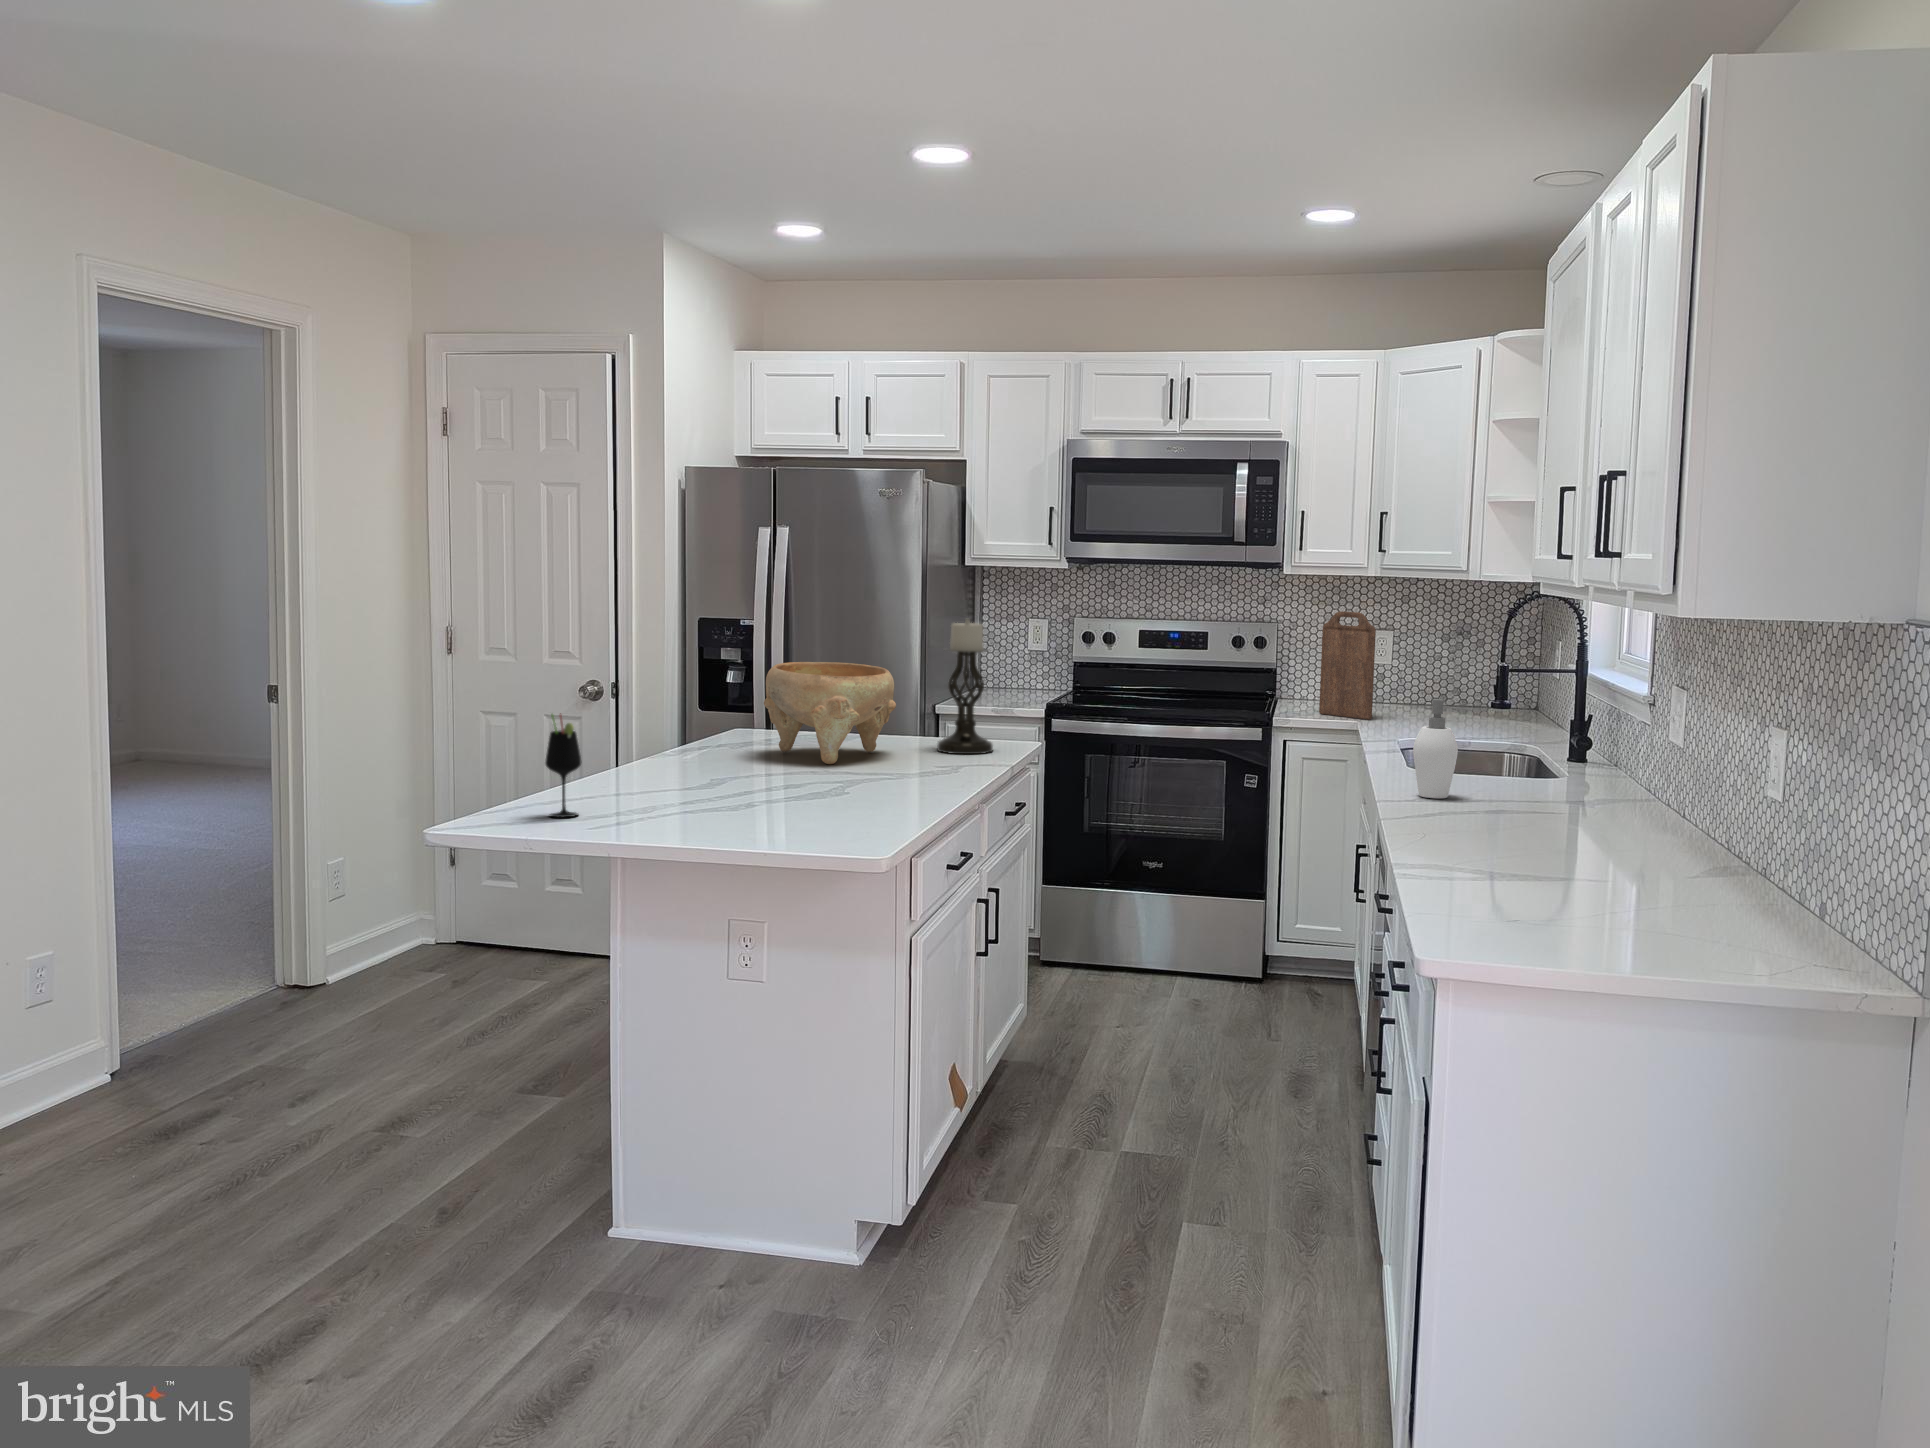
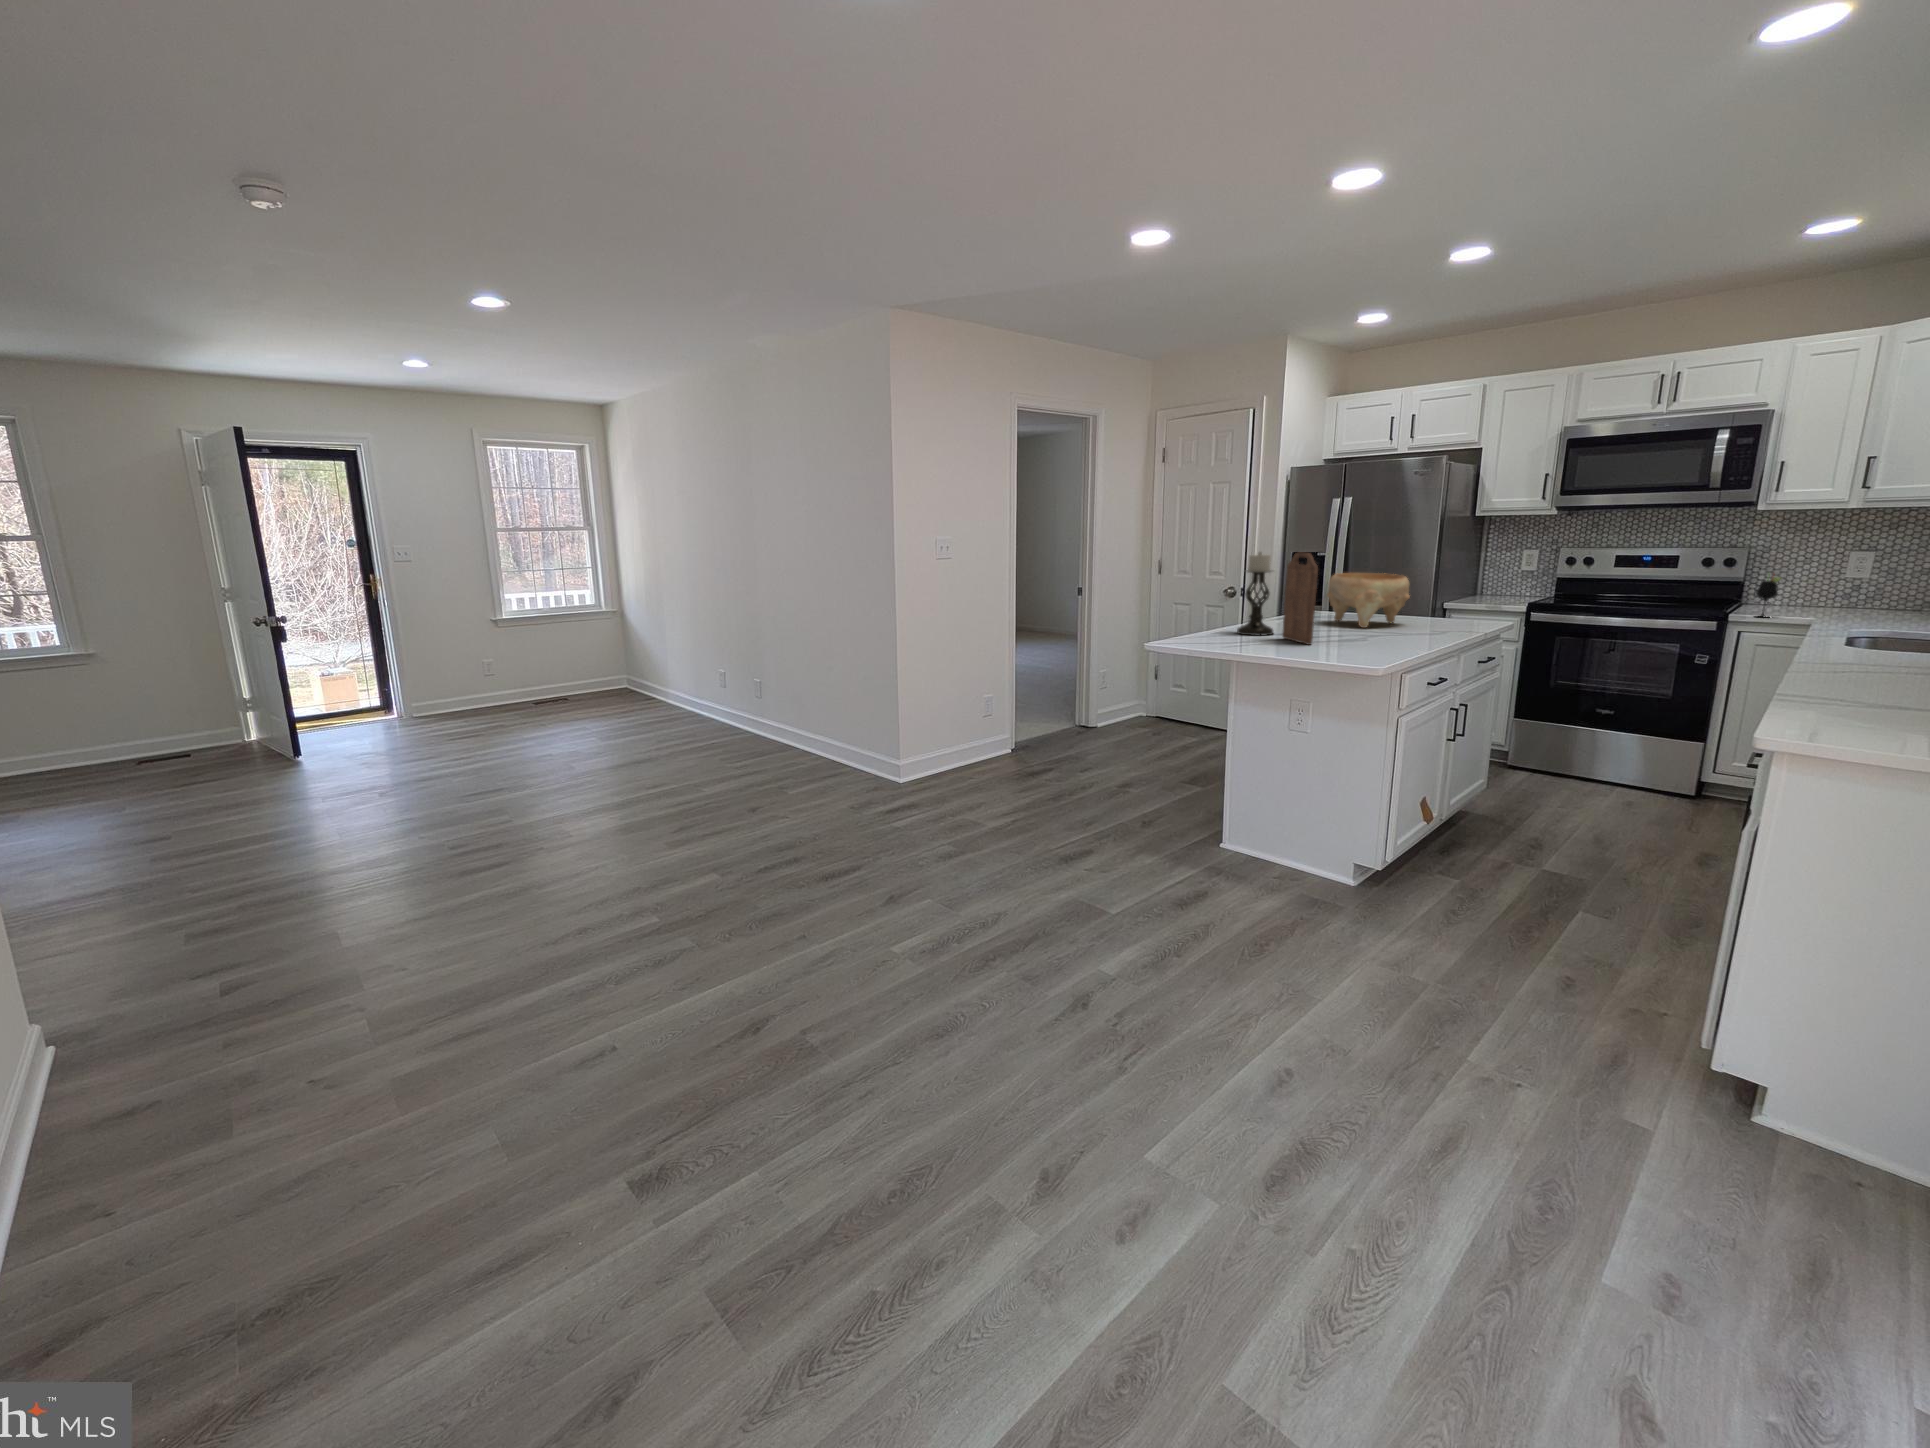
cutting board: present [1319,611,1376,719] -> present [1282,553,1318,645]
candle holder: present [937,619,993,754] -> present [1237,552,1273,635]
soap dispenser: present [1413,699,1471,798] -> none [1834,592,1899,664]
wine glass: present [545,713,582,817] -> present [1756,577,1780,617]

